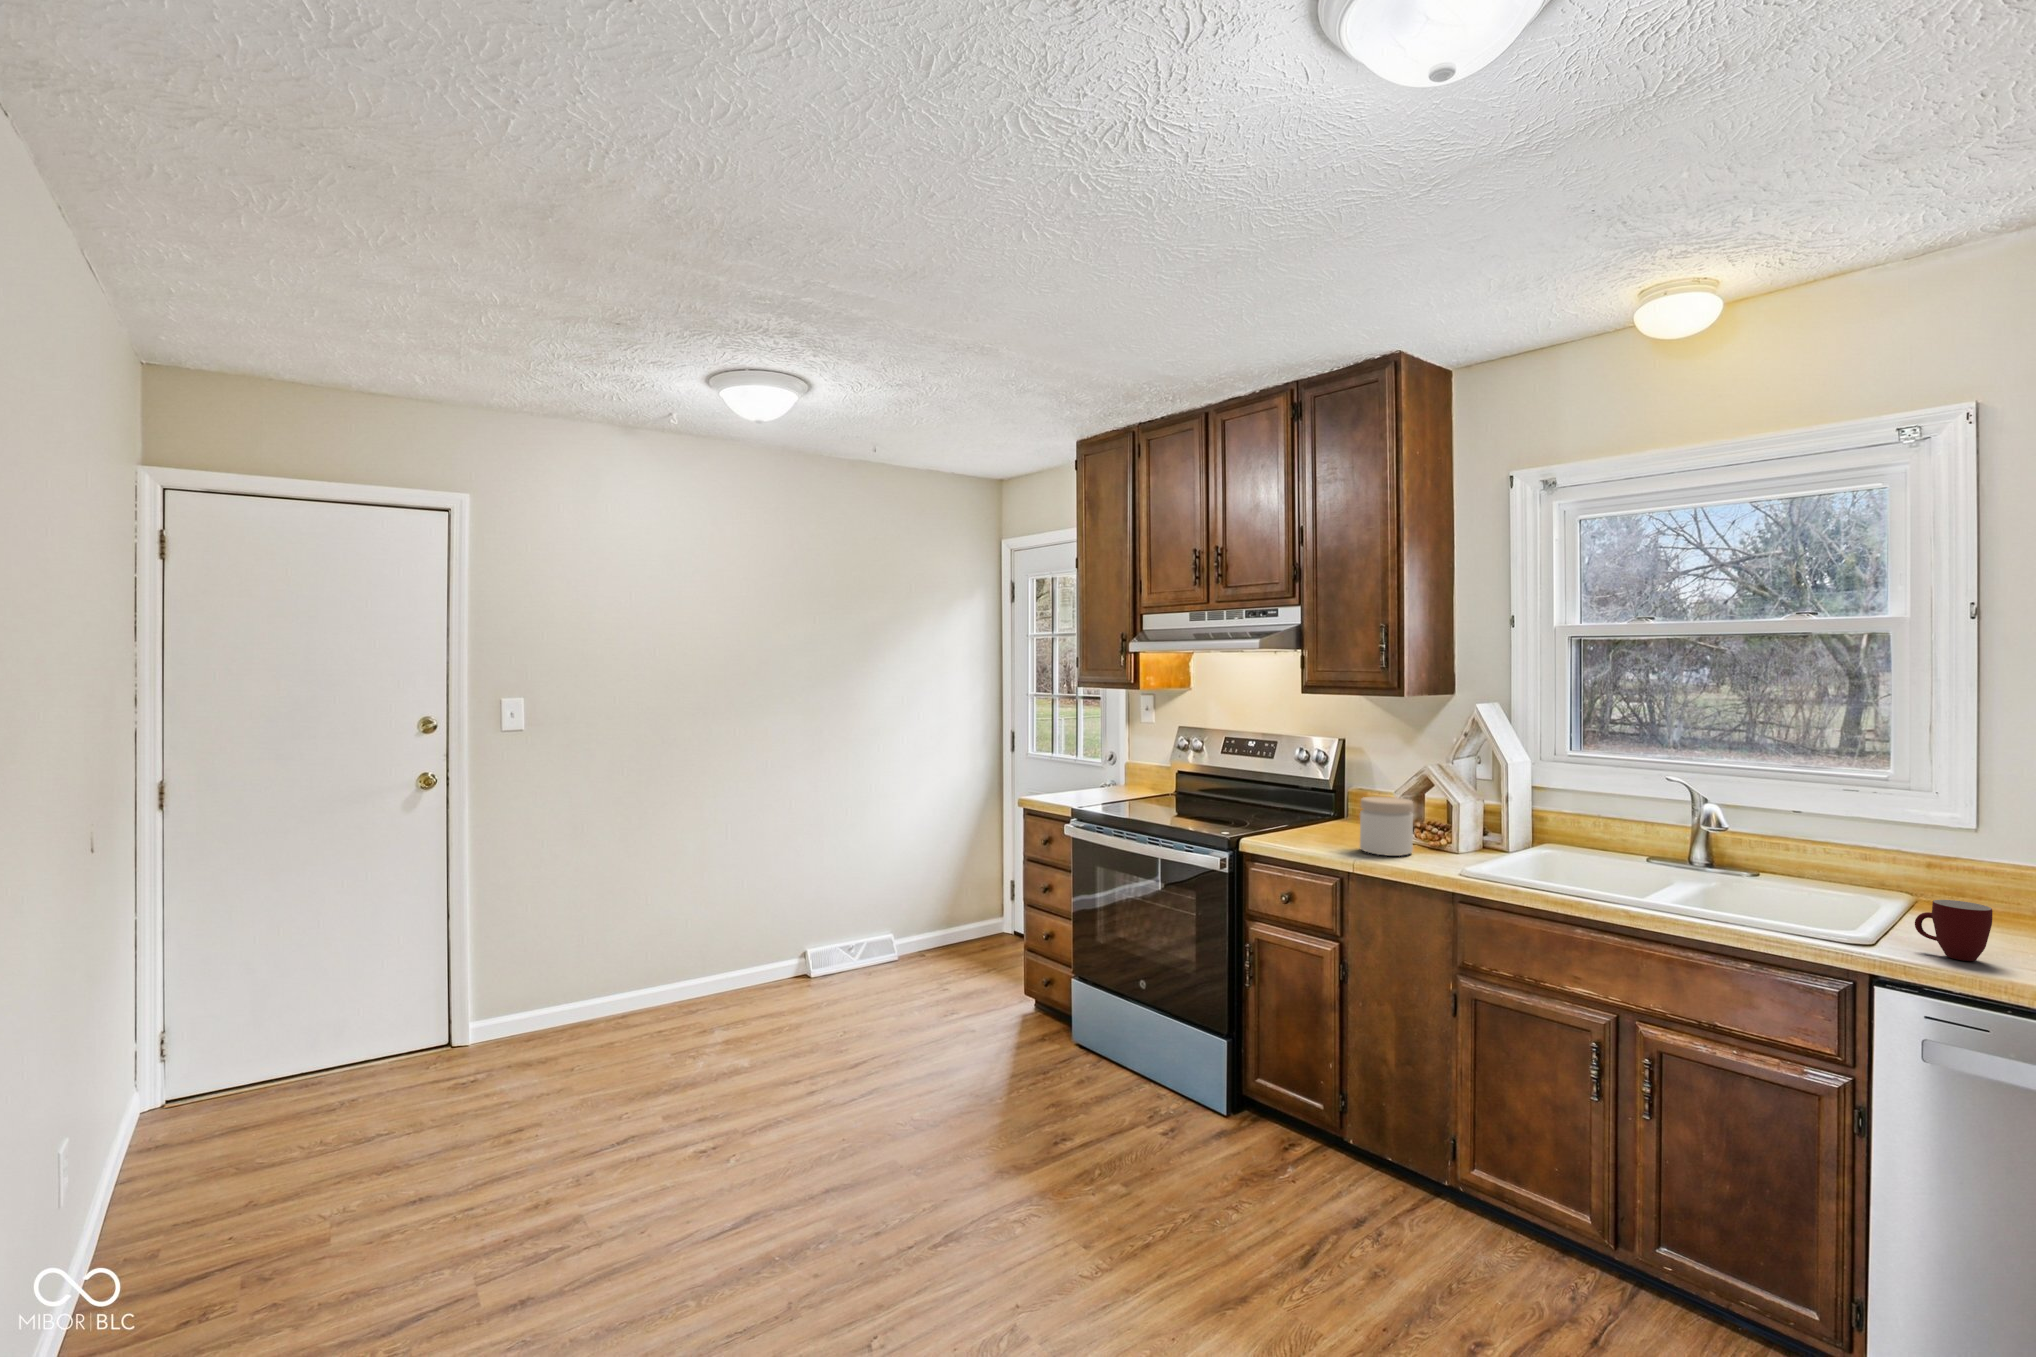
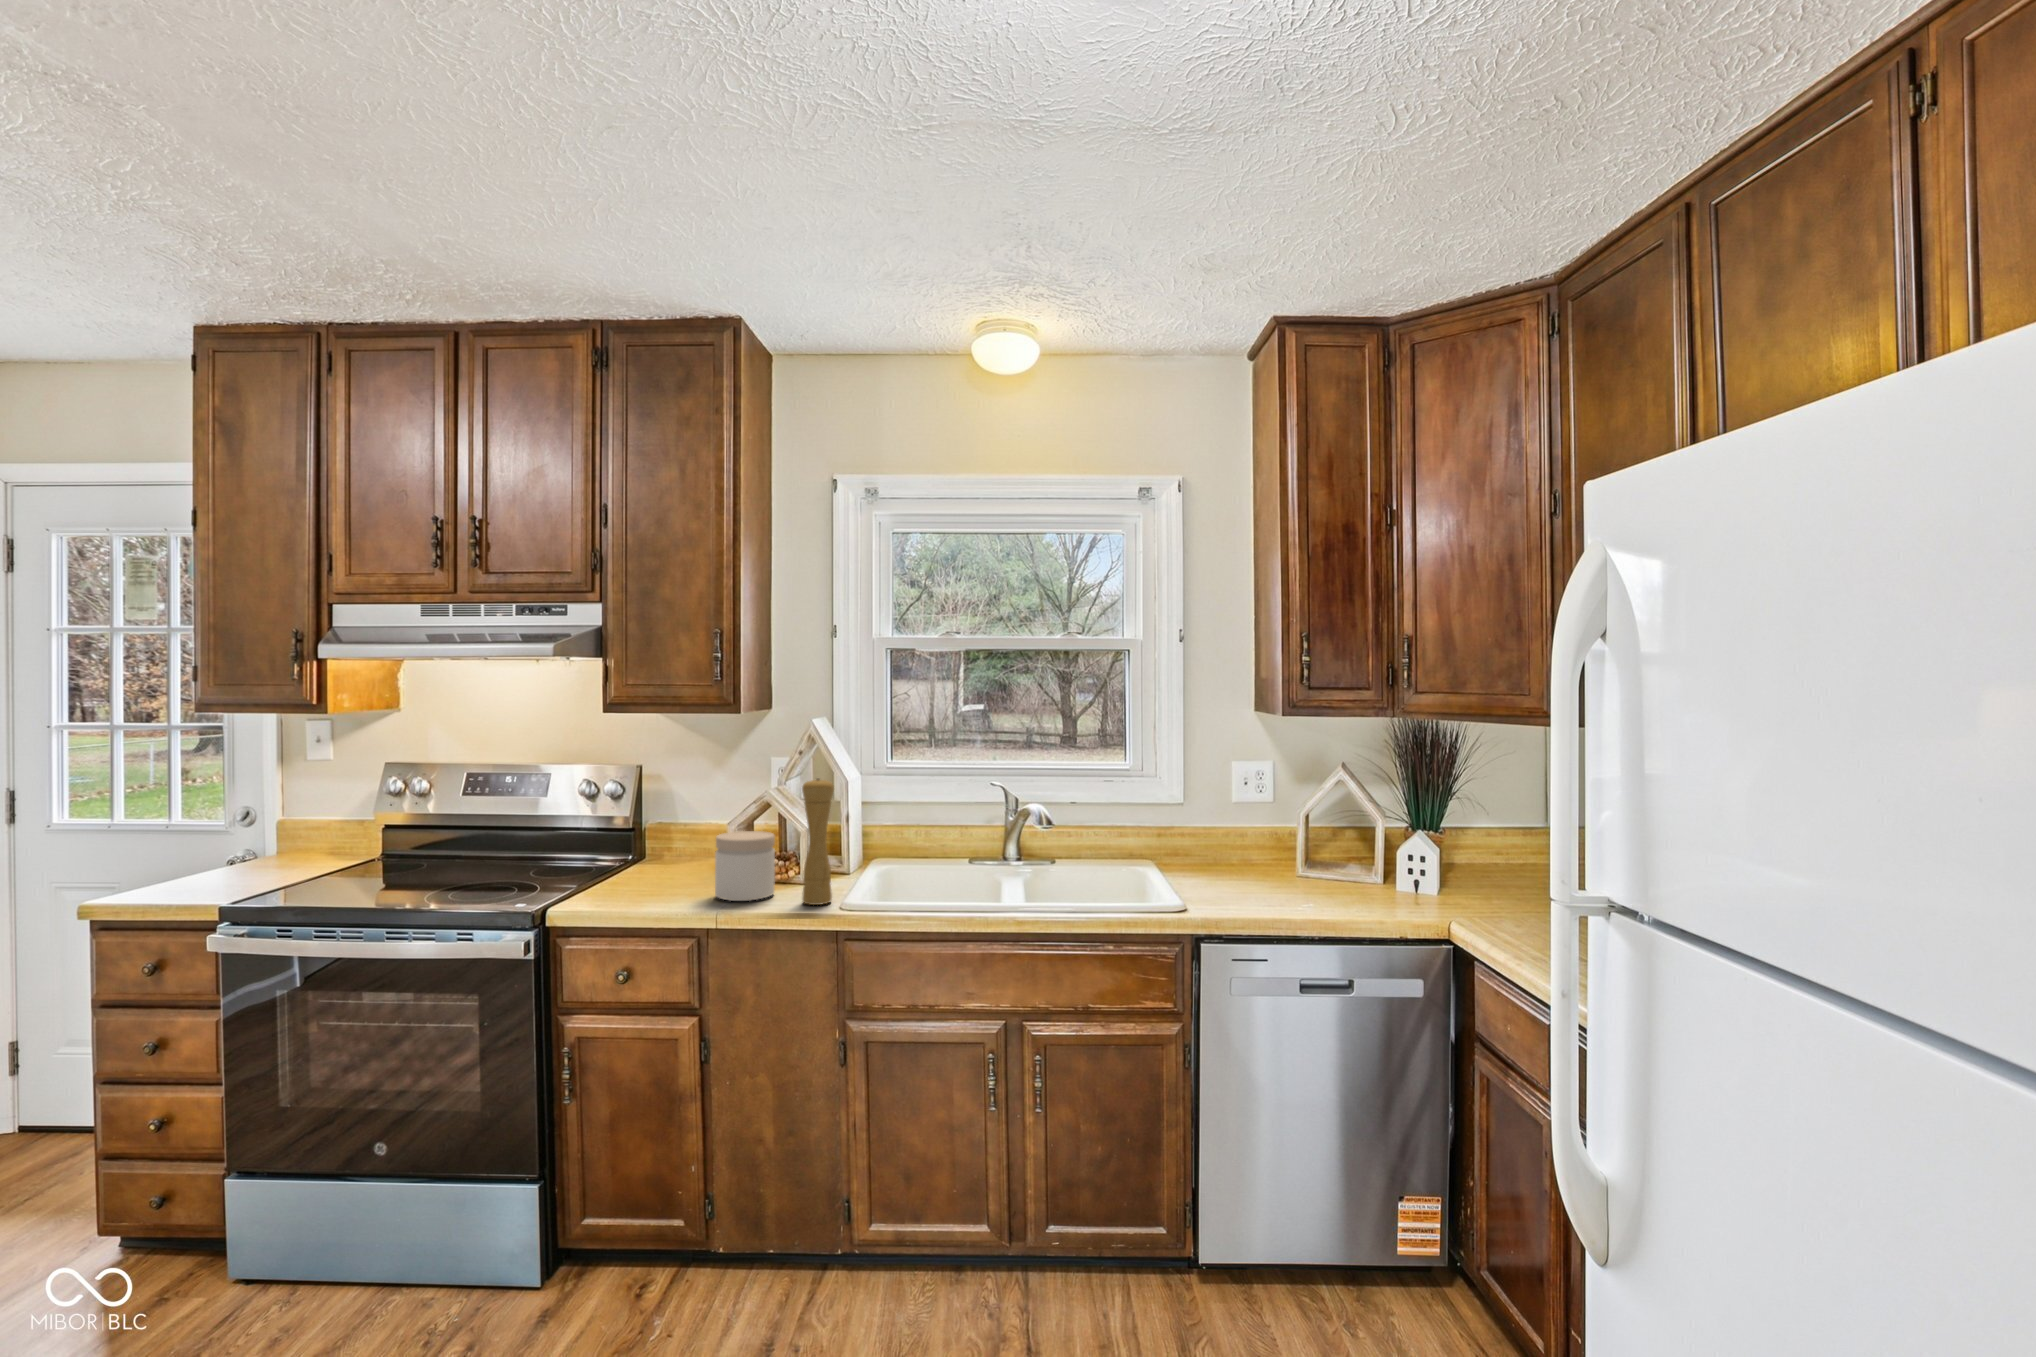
pepper mill: none [1425,755,1456,868] -> present [802,778,834,905]
mug: present [1915,900,1992,961] -> none [1209,862,1254,908]

